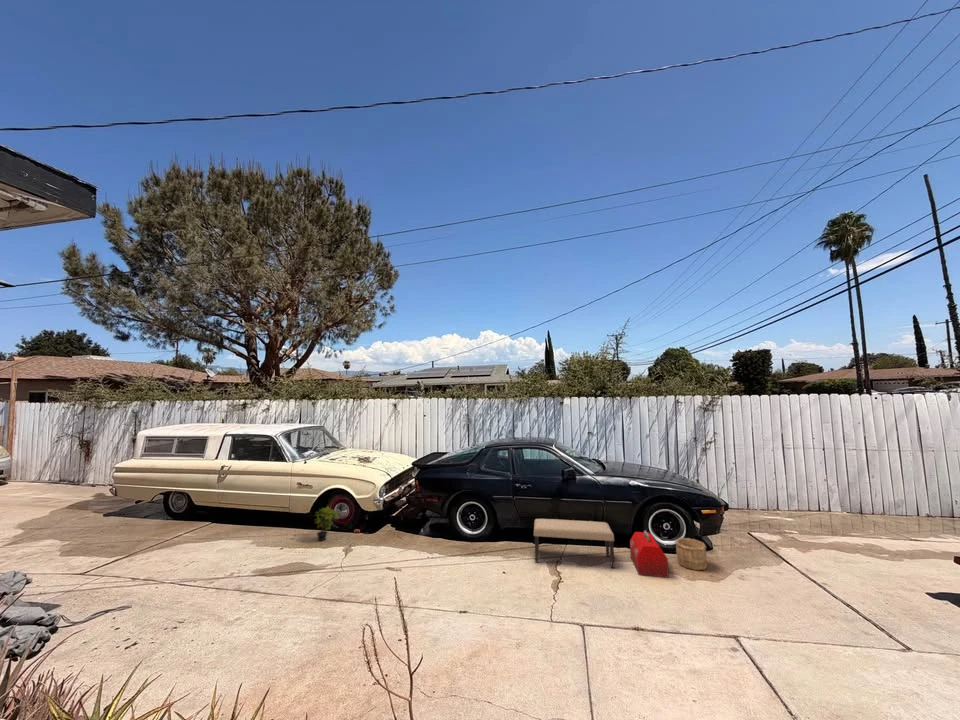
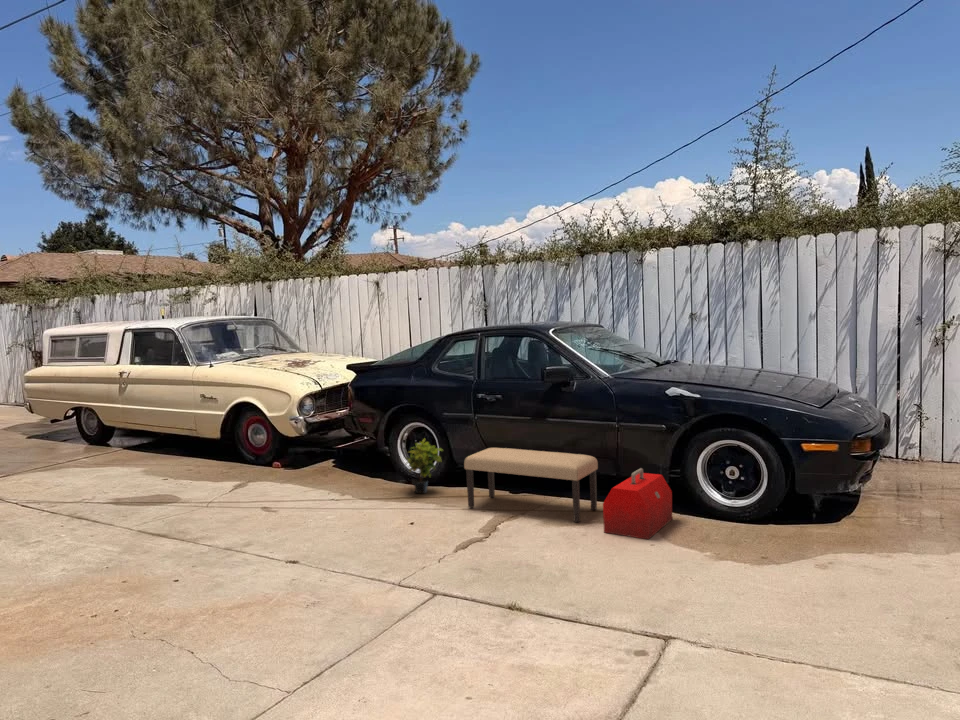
potted plant: present [315,507,339,541] -> present [406,439,442,493]
wooden bucket: present [675,538,707,570] -> none [695,486,748,536]

